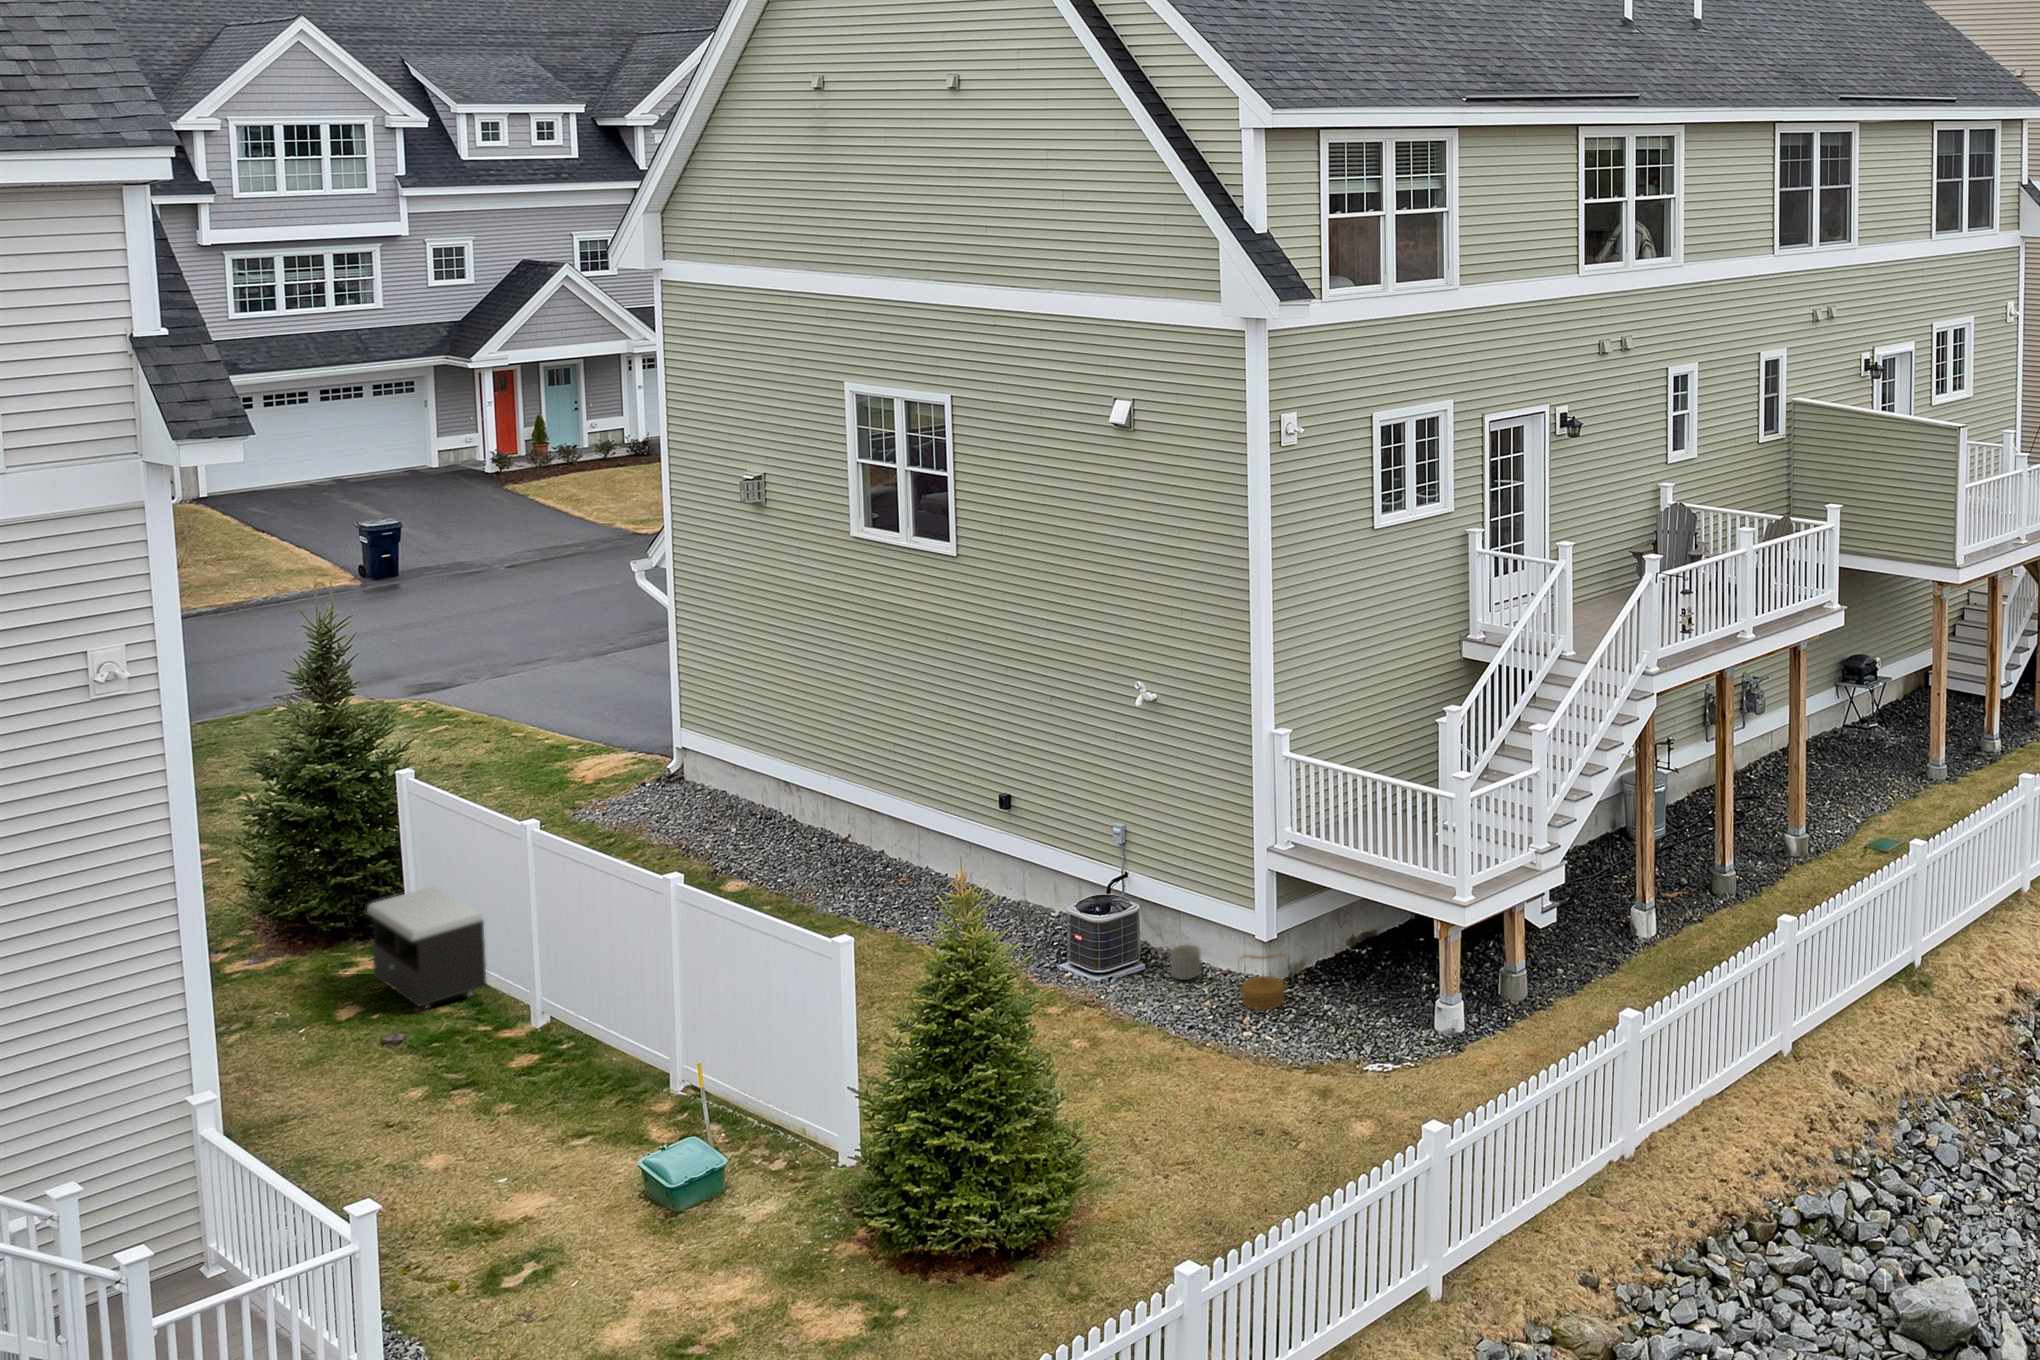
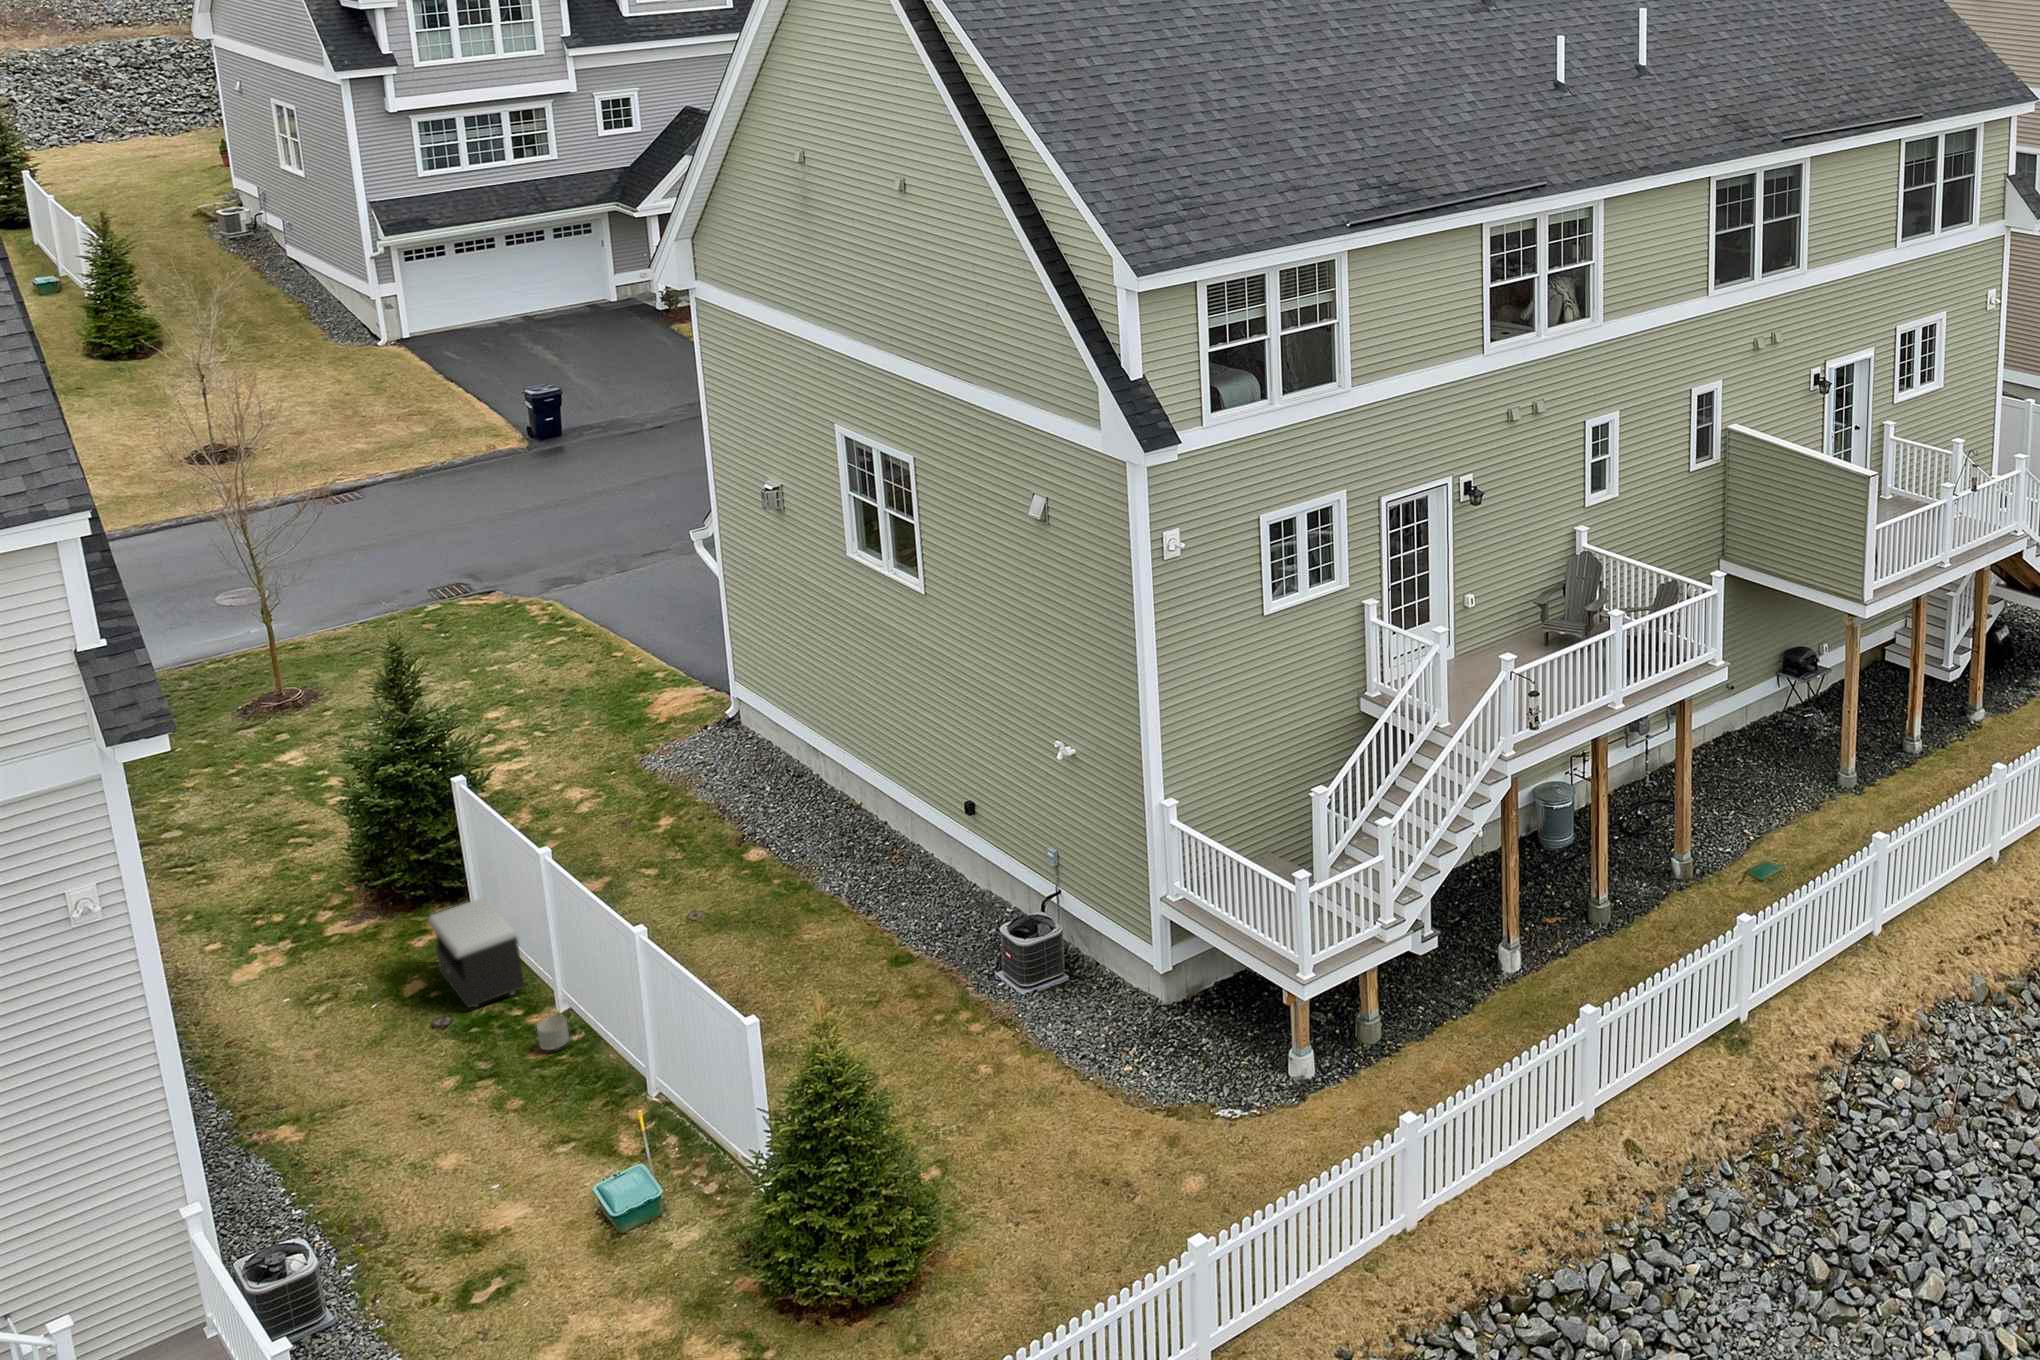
planter: present [1171,945,1201,980] -> present [537,1016,569,1050]
woven basket: present [1240,955,1286,1010] -> none [1133,995,1176,1043]

